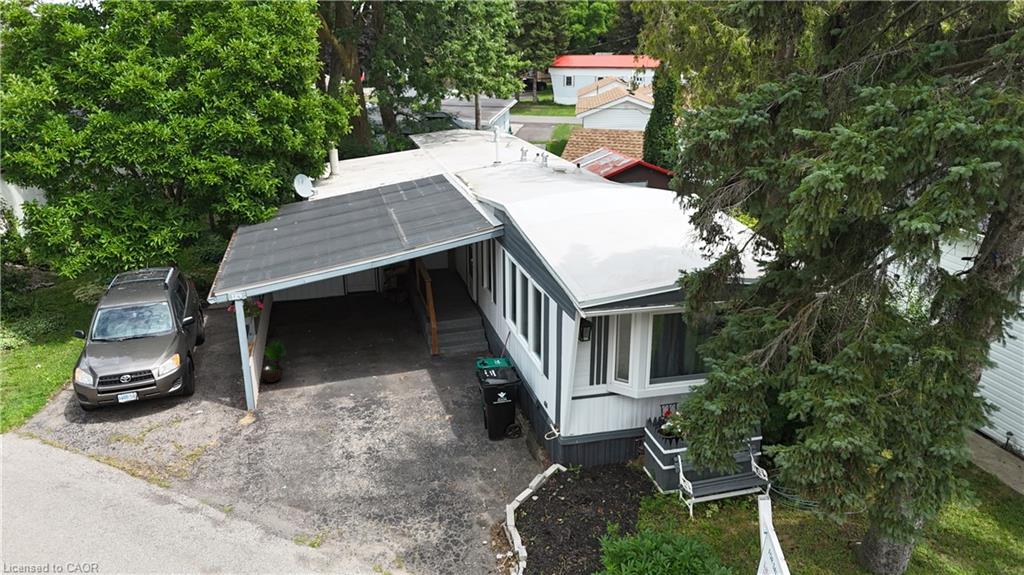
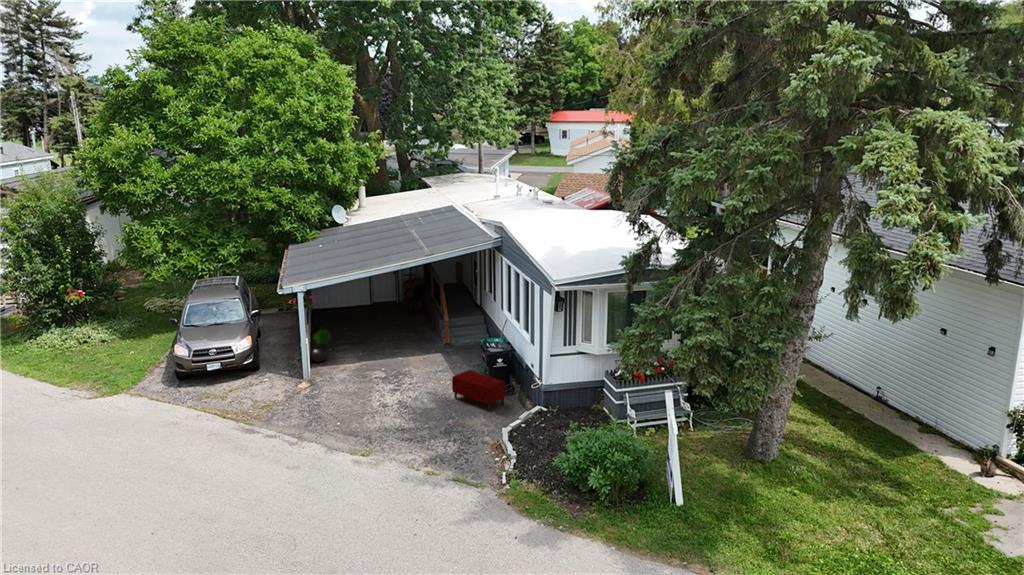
bench: none [439,405,511,466] -> present [452,370,506,411]

